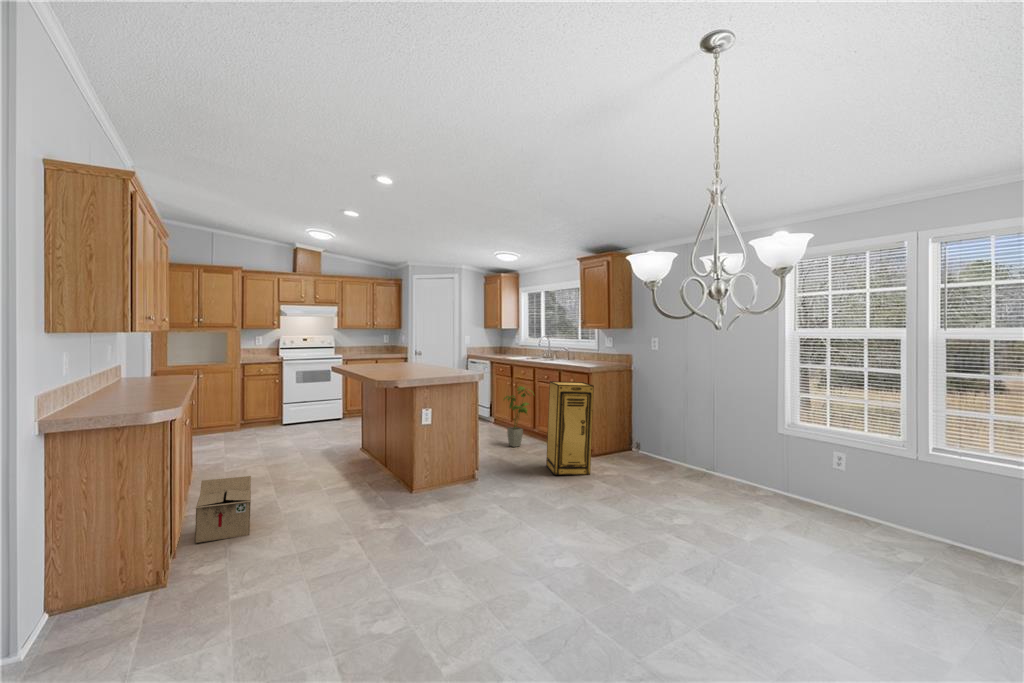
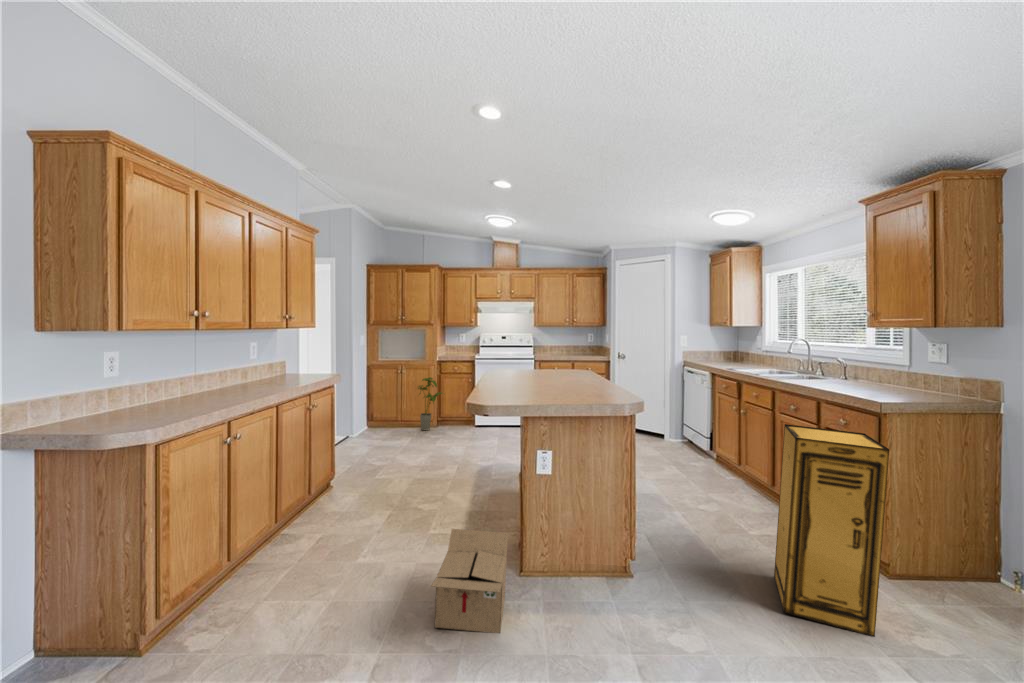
house plant: present [504,386,532,447] -> present [418,377,442,430]
cardboard box: present [195,476,251,543] -> present [431,529,508,633]

